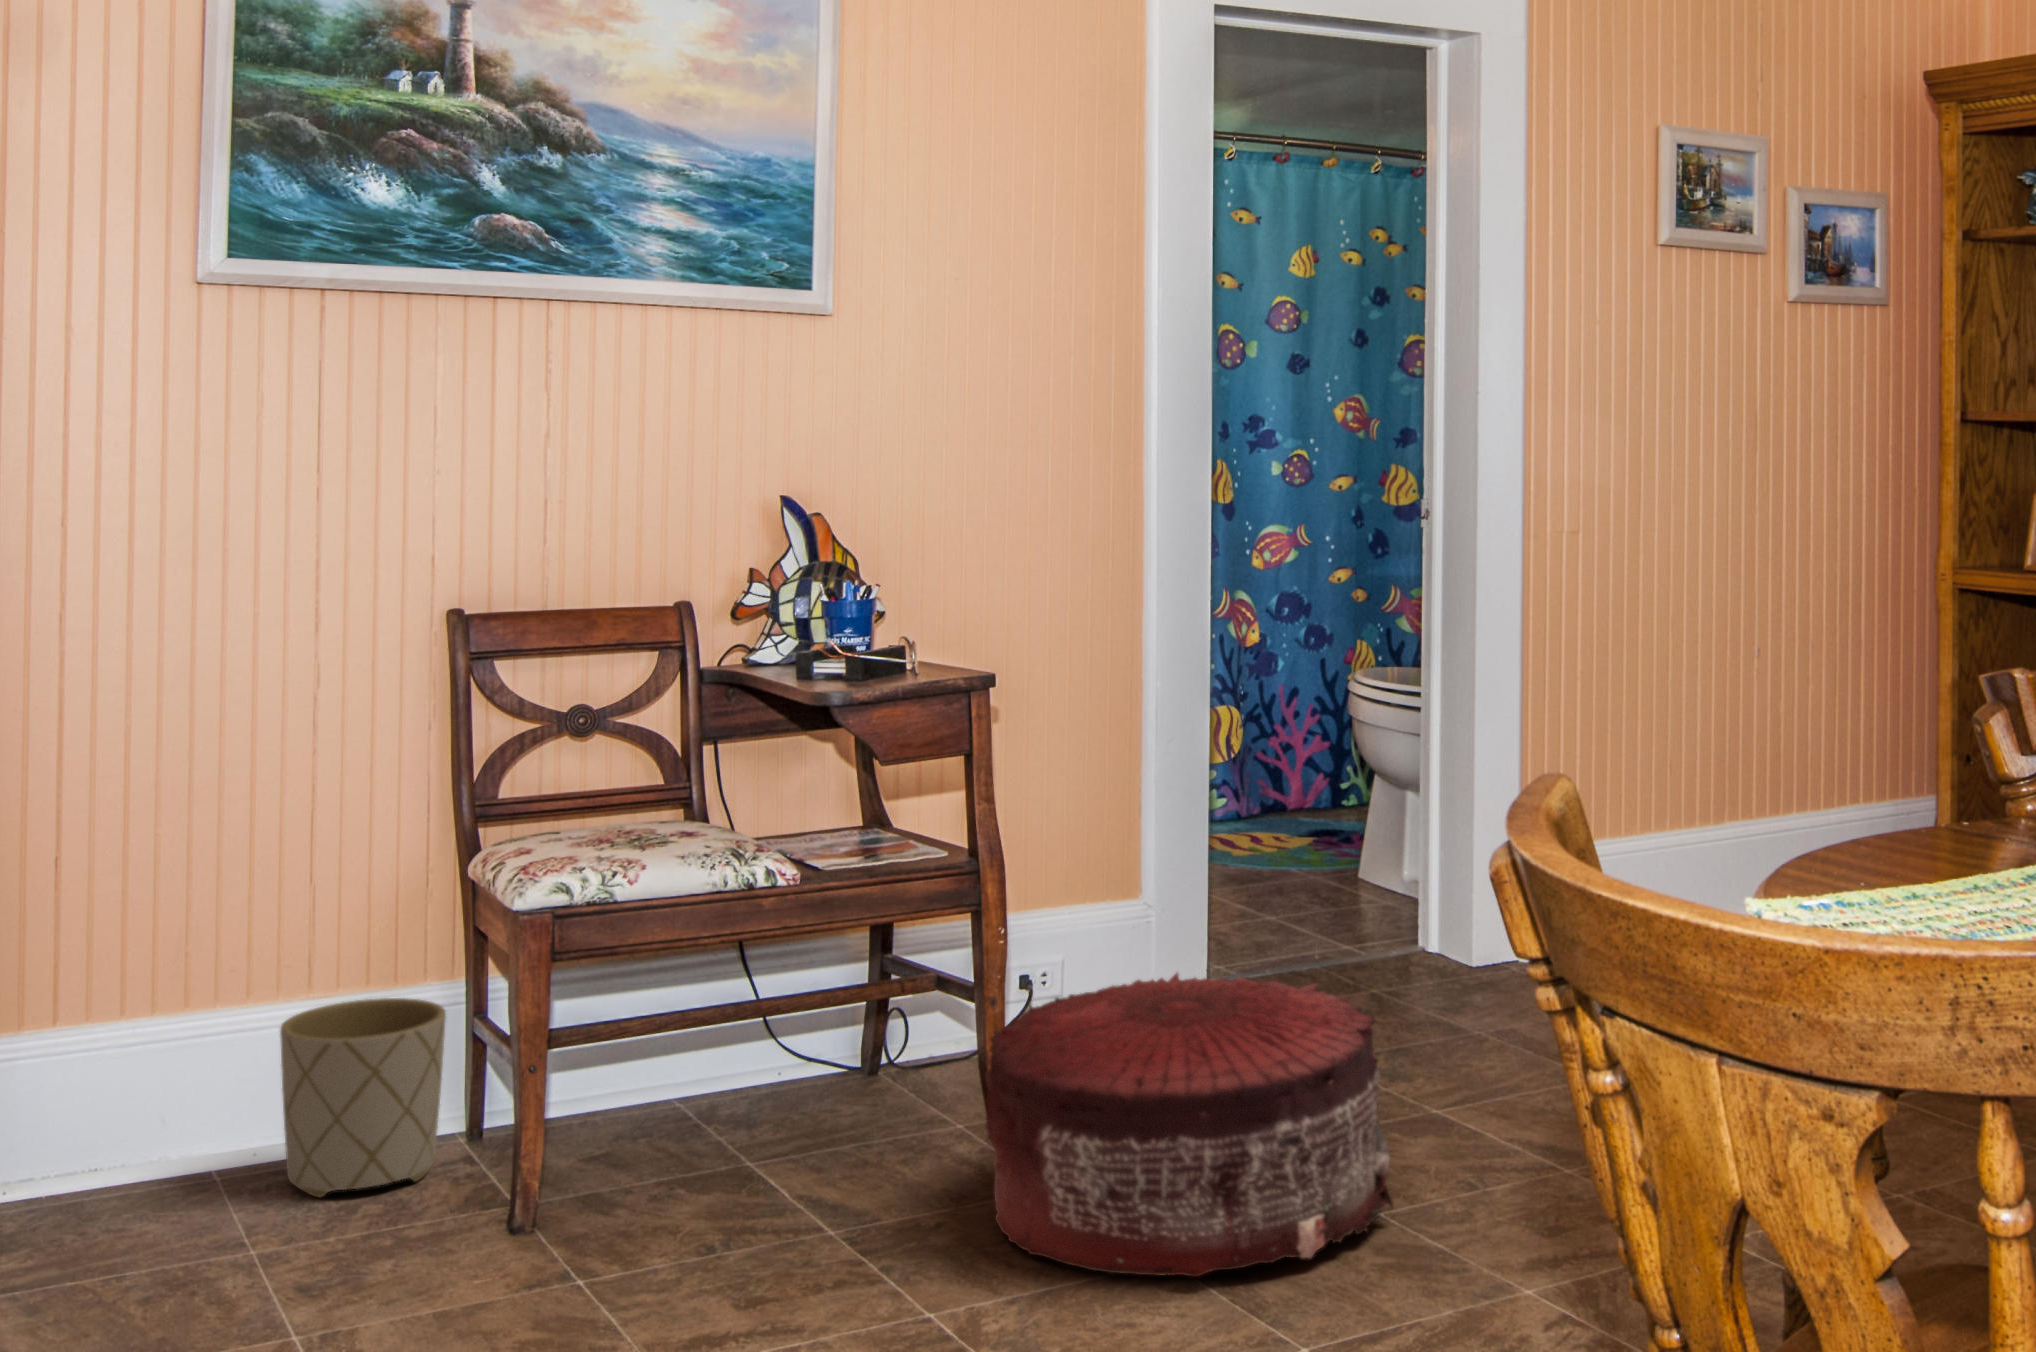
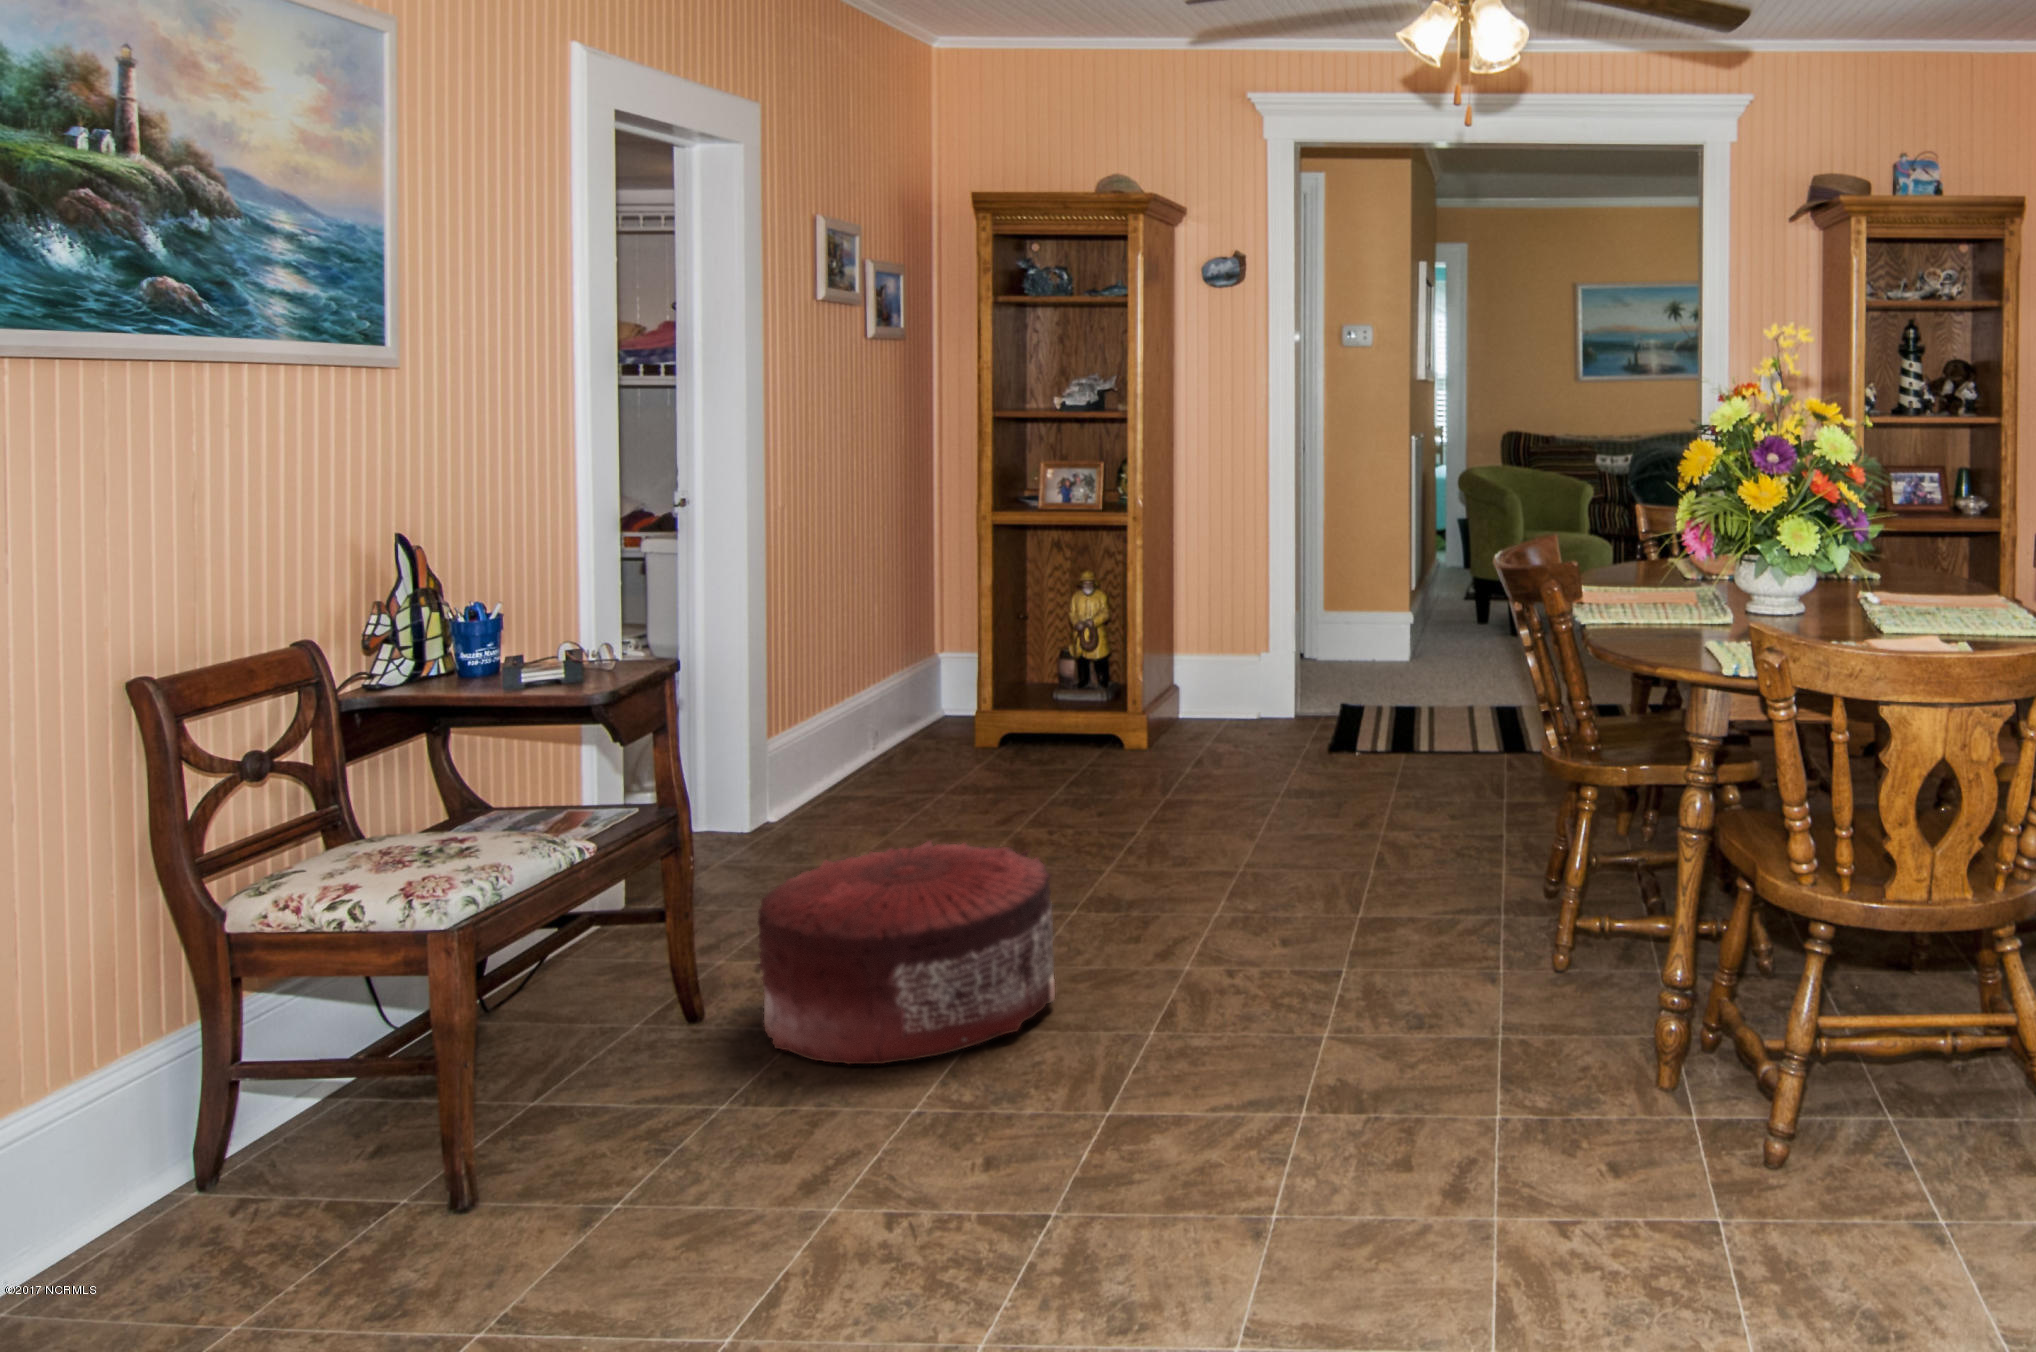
planter: present [280,998,446,1198] -> none [55,1061,247,1275]

